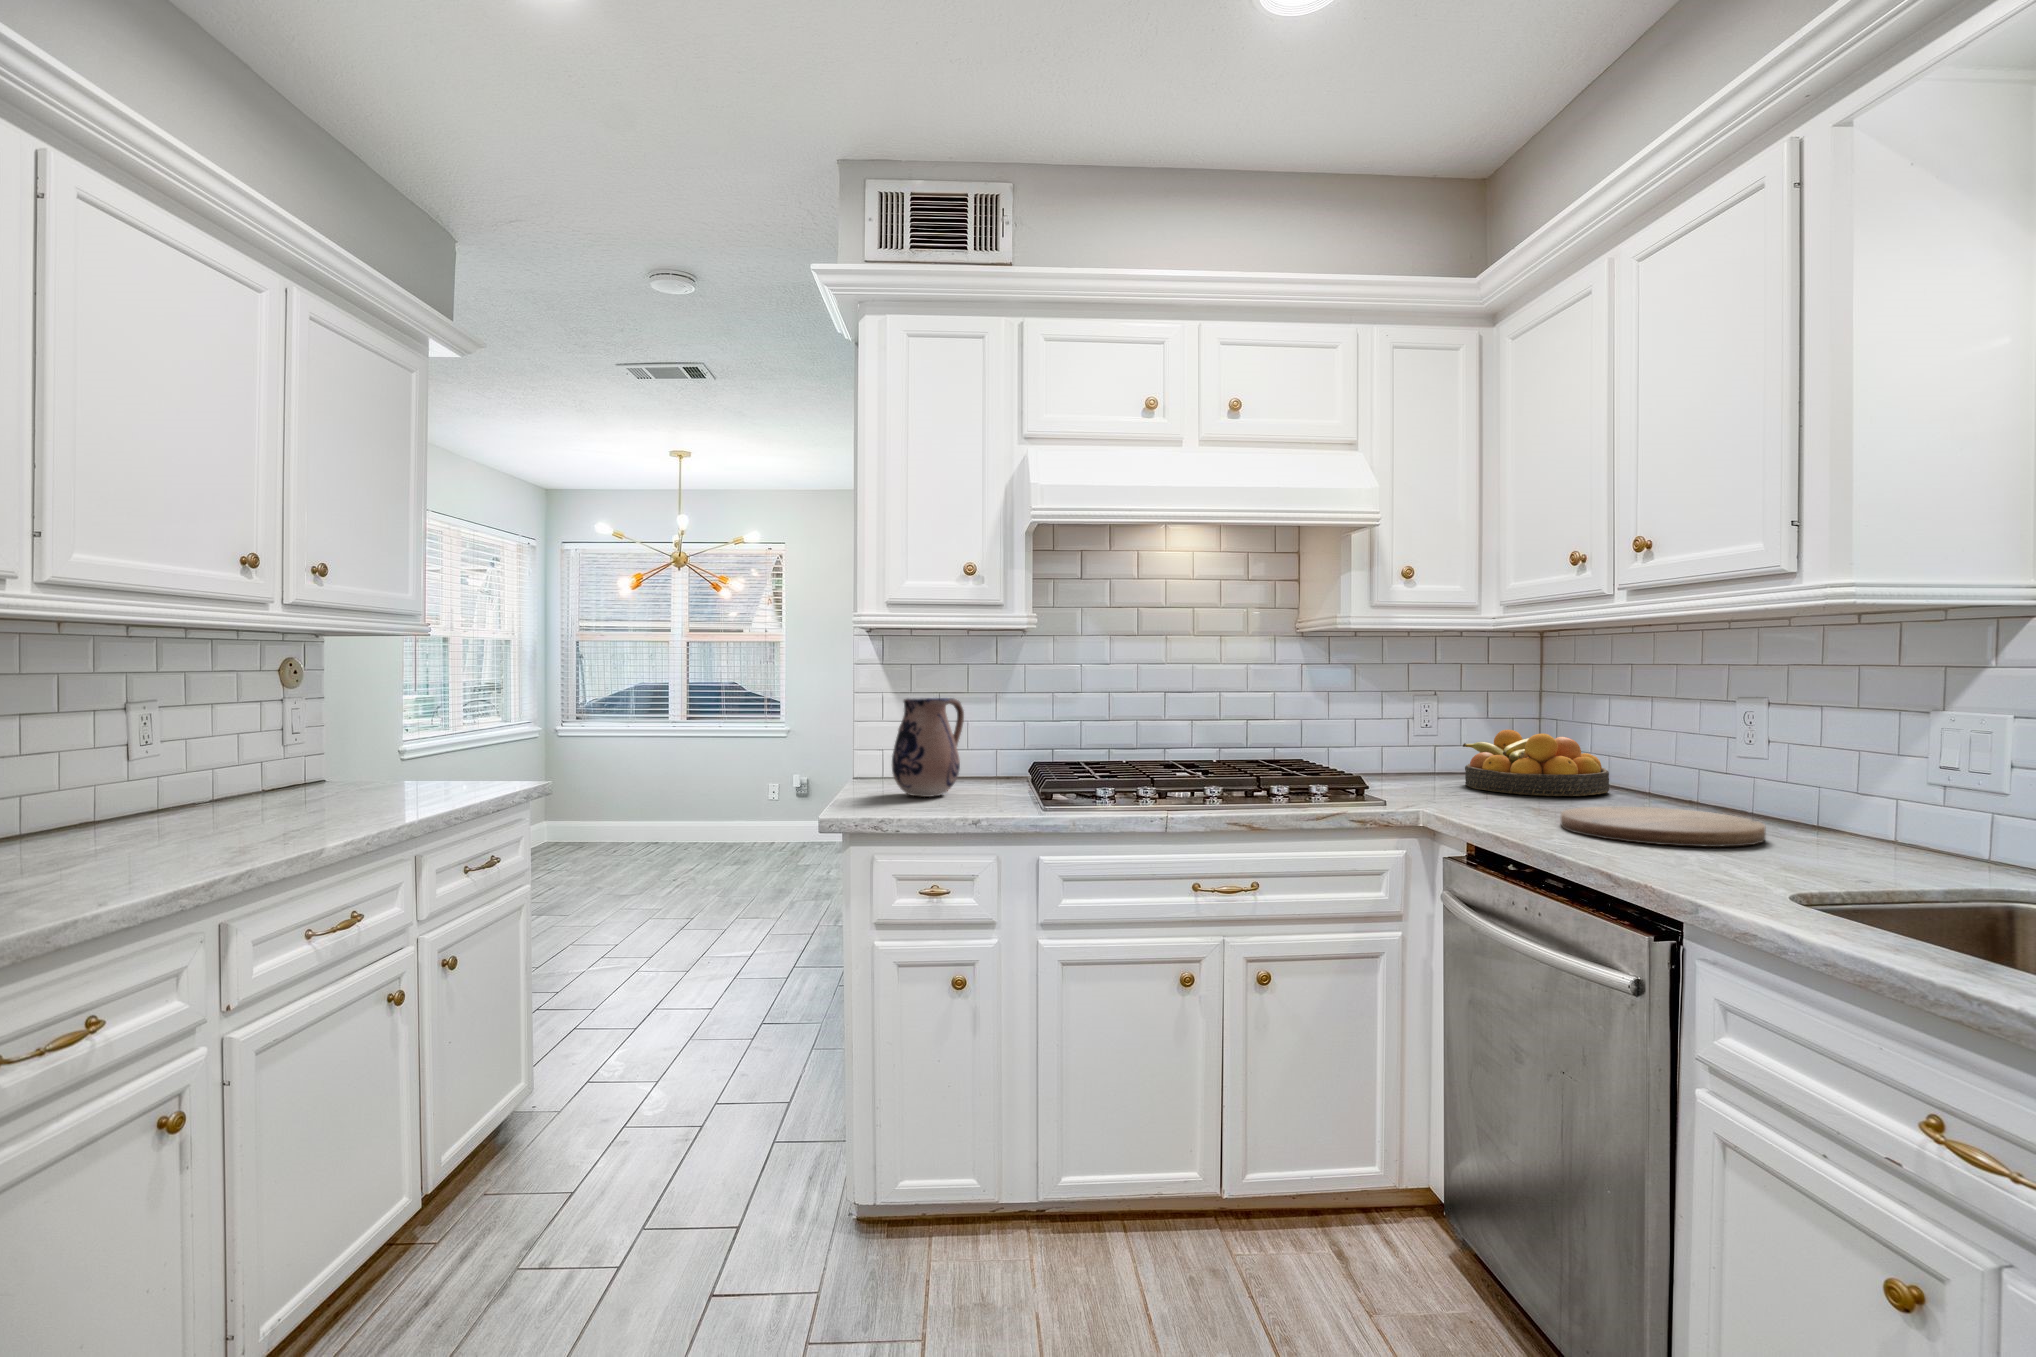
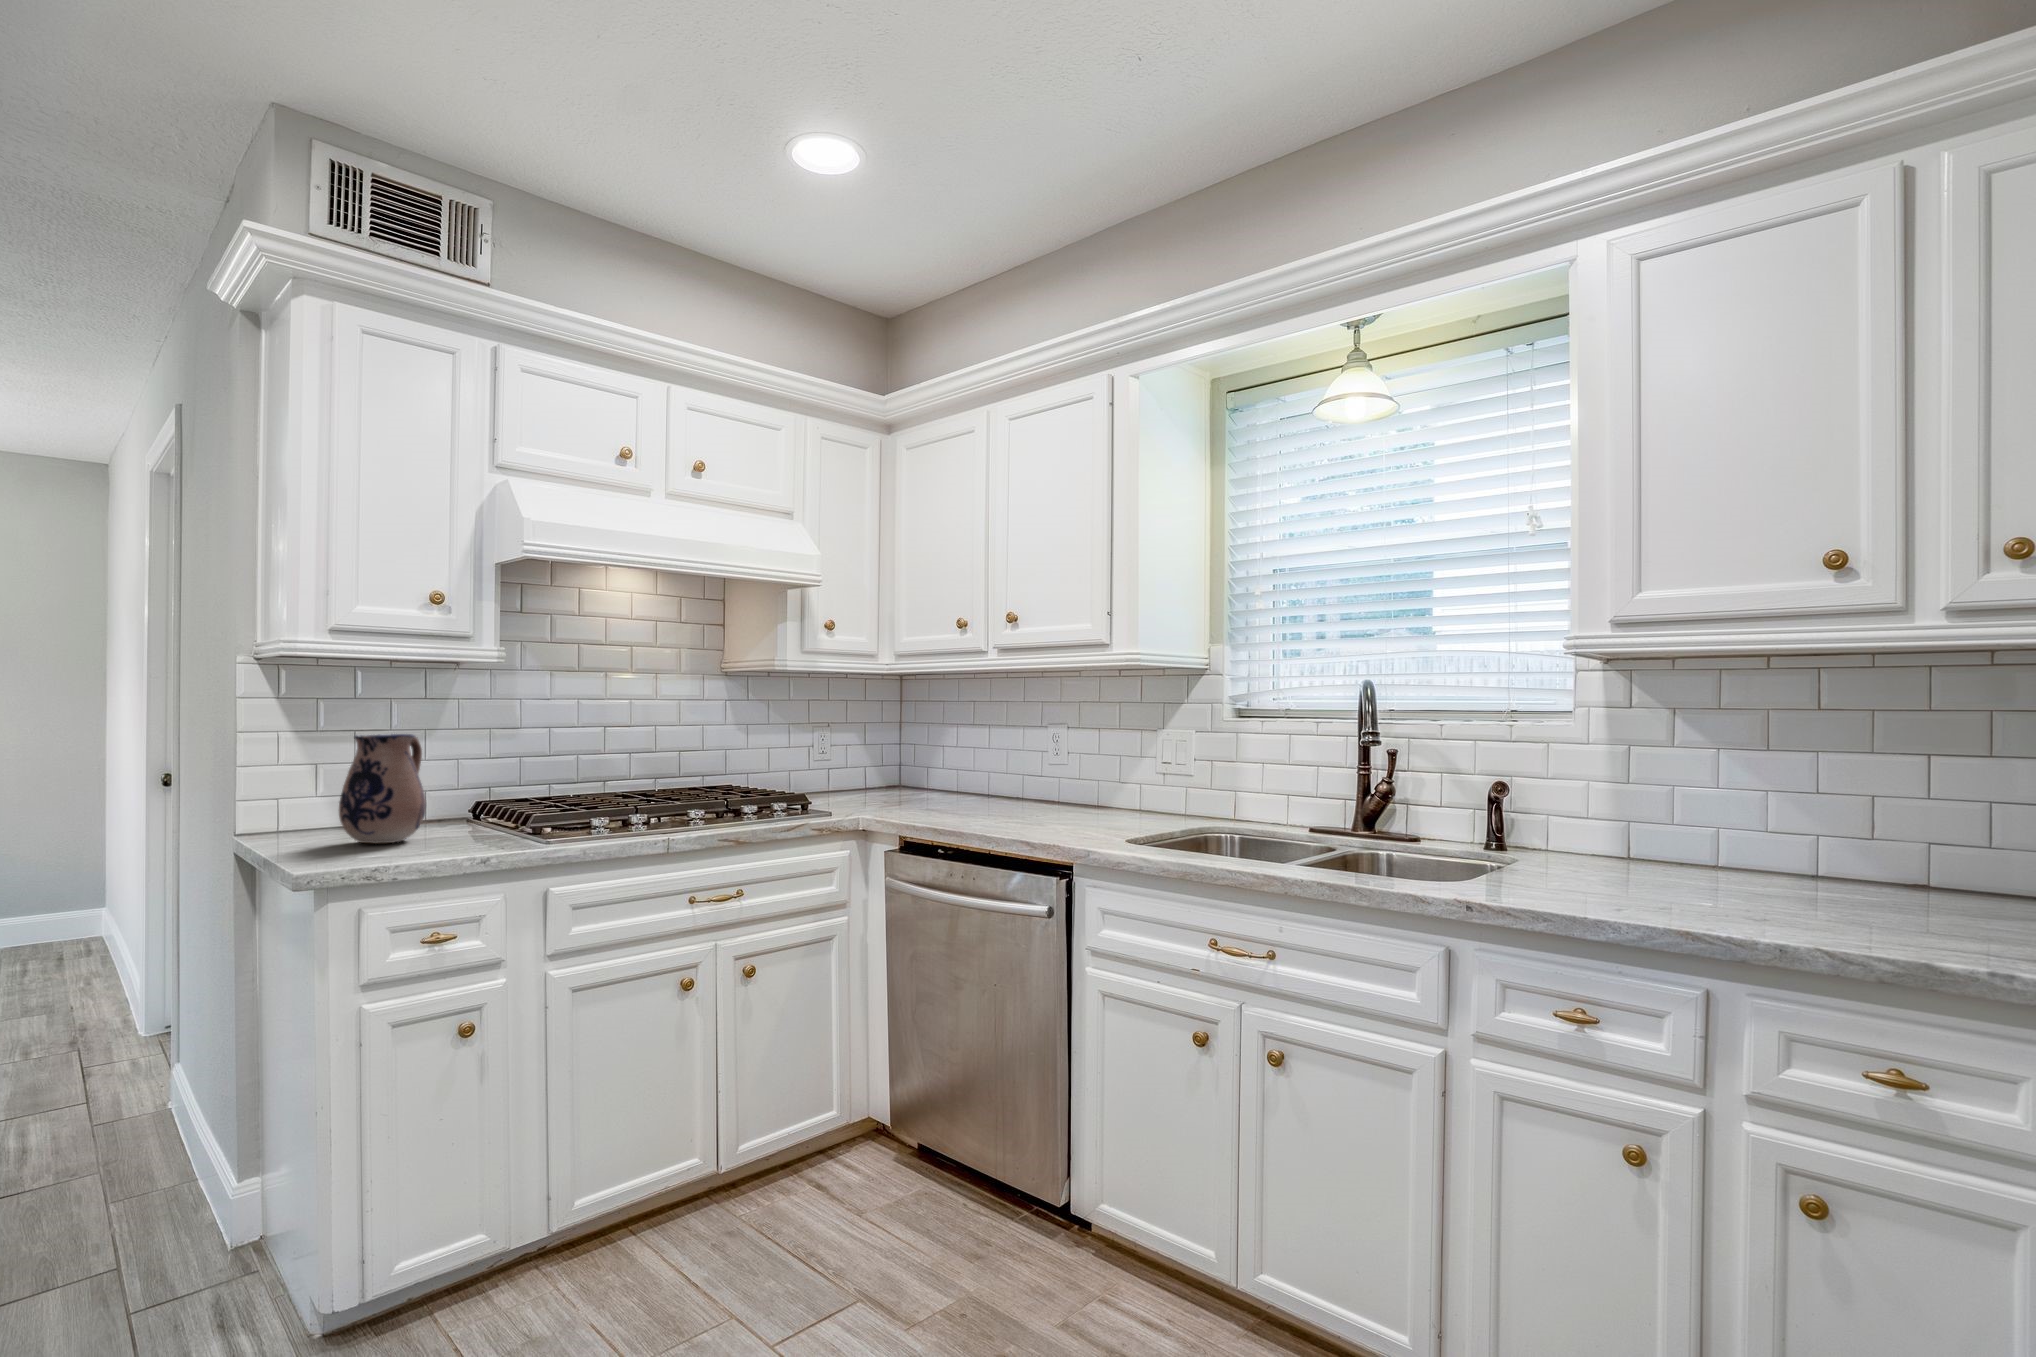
fruit bowl: present [1463,730,1609,796] -> none [858,751,960,800]
cutting board: present [1561,807,1766,847] -> none [962,800,1080,823]

